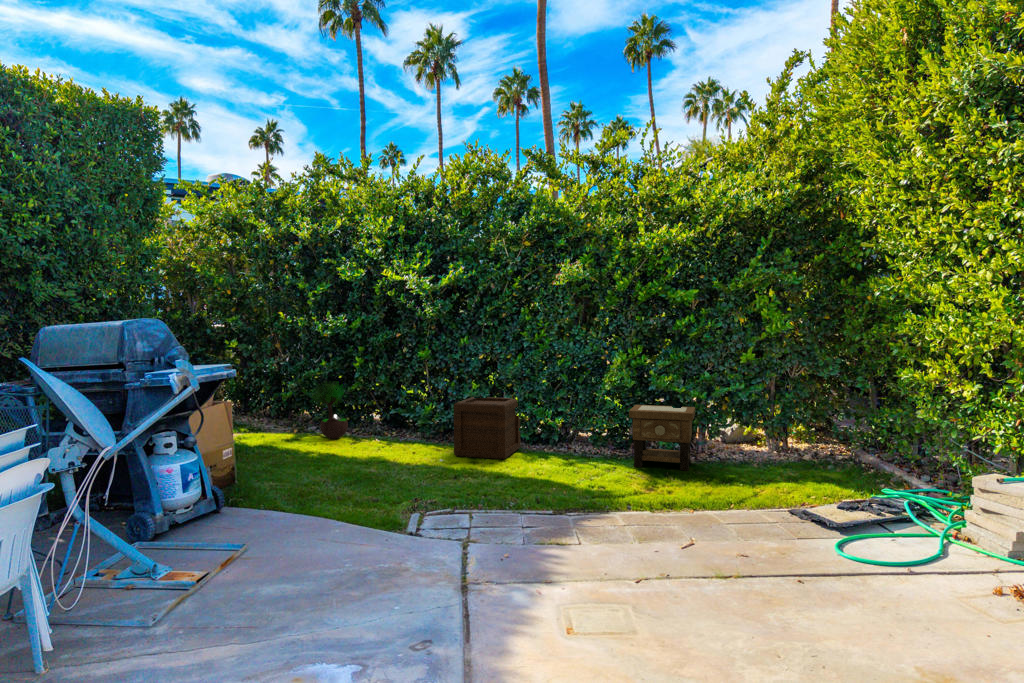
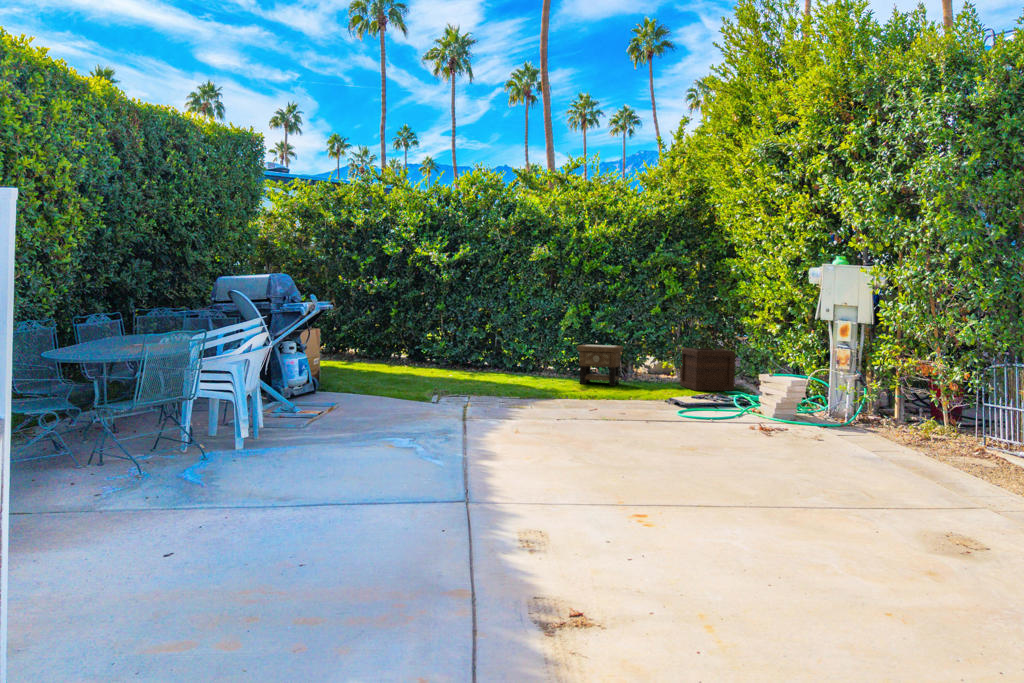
potted tree: present [311,381,348,439] -> none [359,324,385,368]
wooden crate: present [454,397,520,459] -> present [680,348,736,391]

